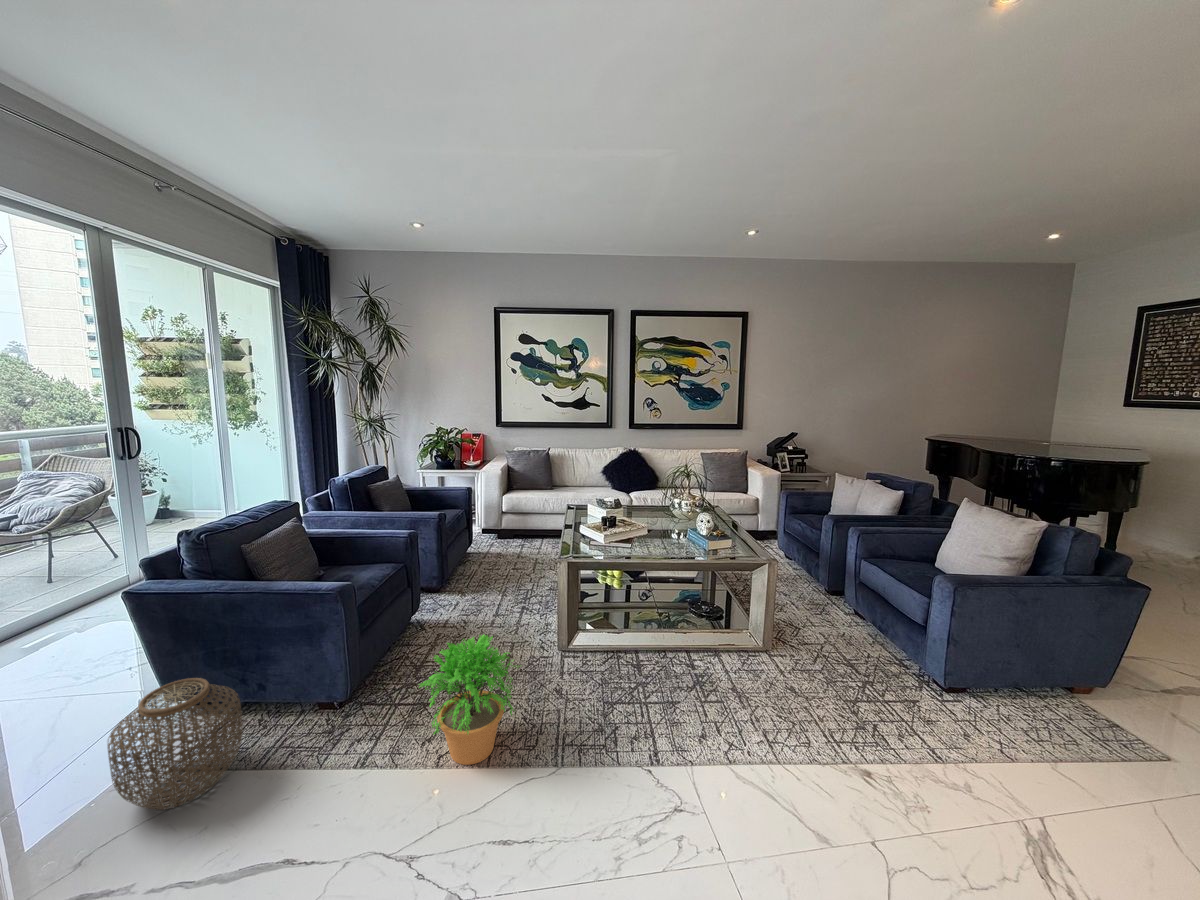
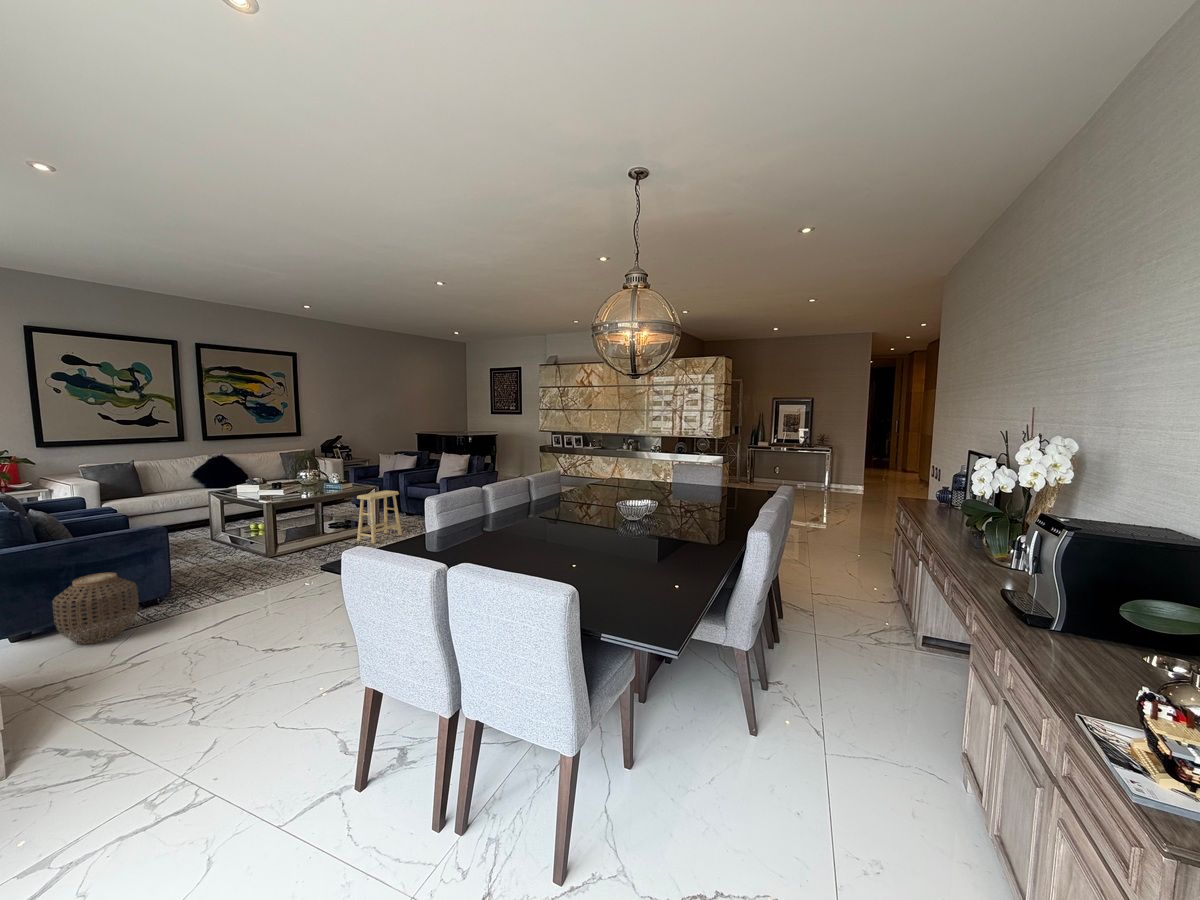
footstool: none [709,584,807,705] -> present [357,490,402,543]
potted plant: present [419,634,518,765] -> none [235,522,291,585]

